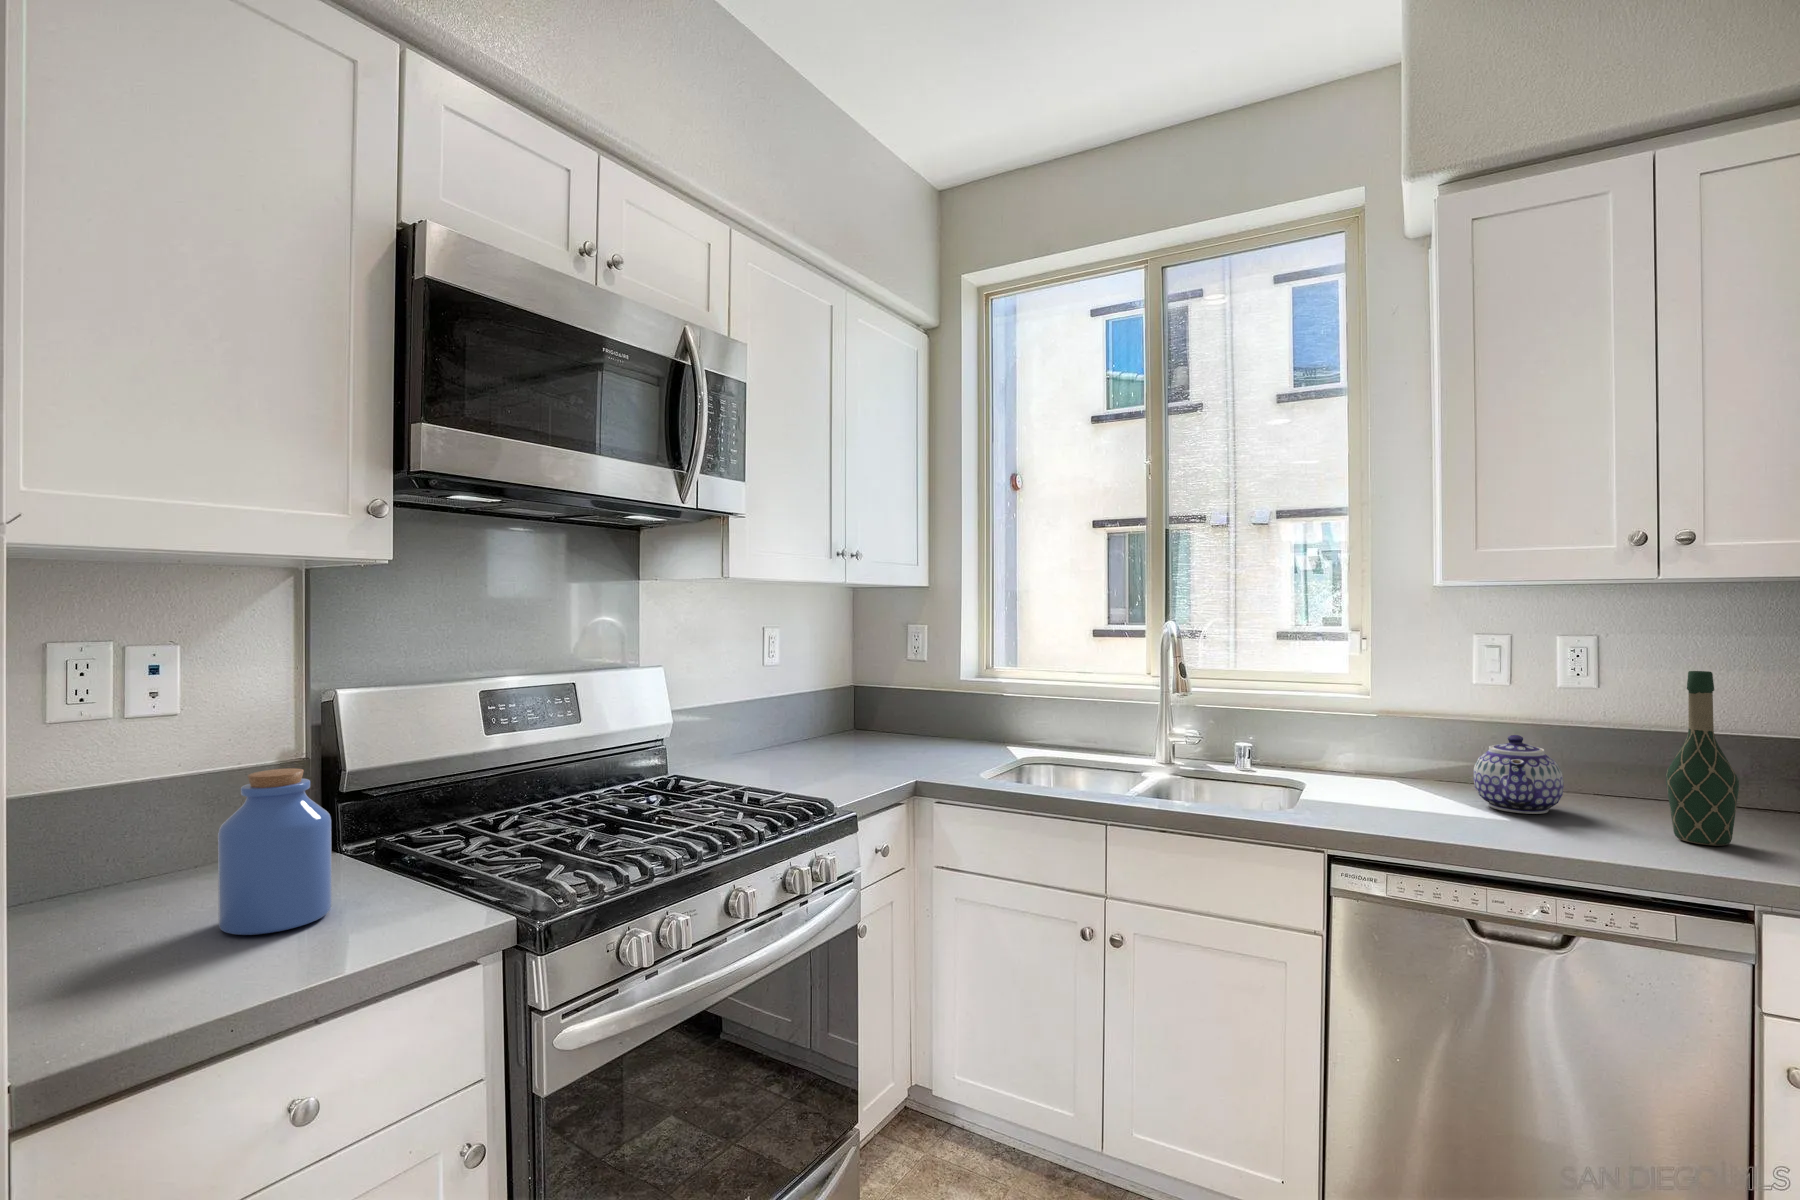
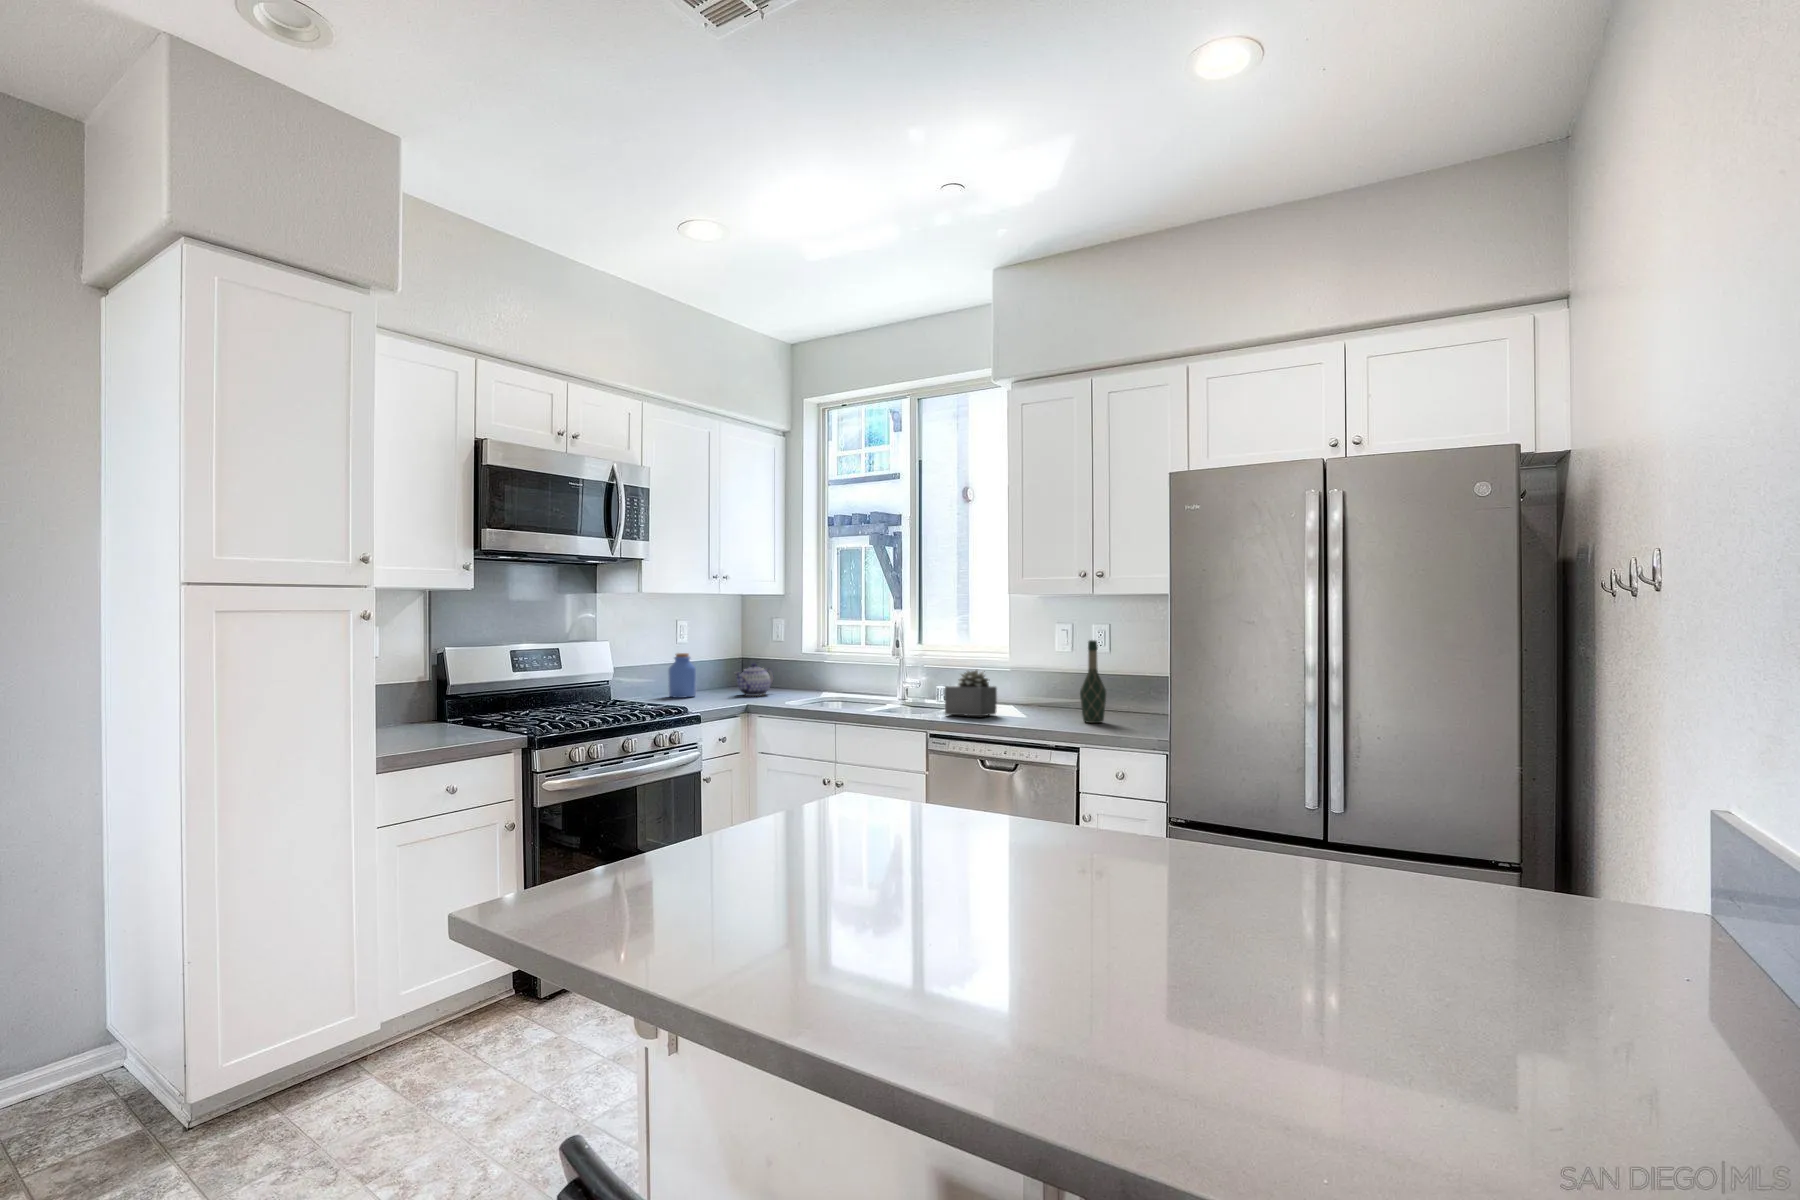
succulent plant: none [1344,724,1444,824] -> present [945,670,997,716]
teapot: present [1474,735,1564,814] -> present [735,663,774,696]
jar: present [218,769,332,935] -> present [668,653,696,698]

